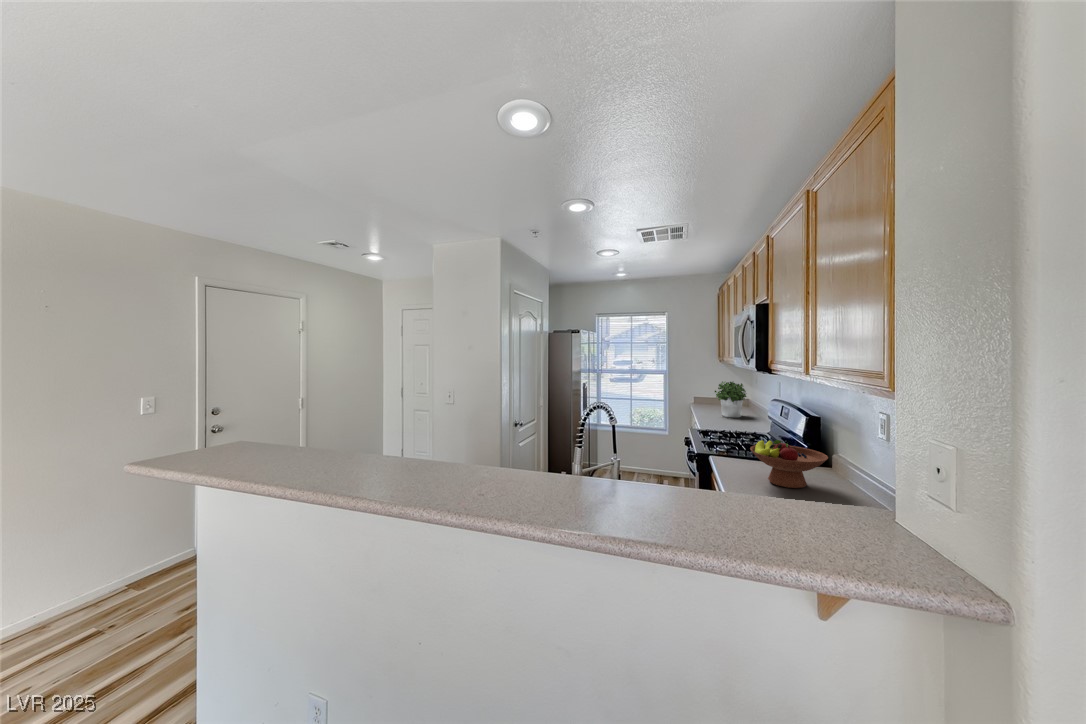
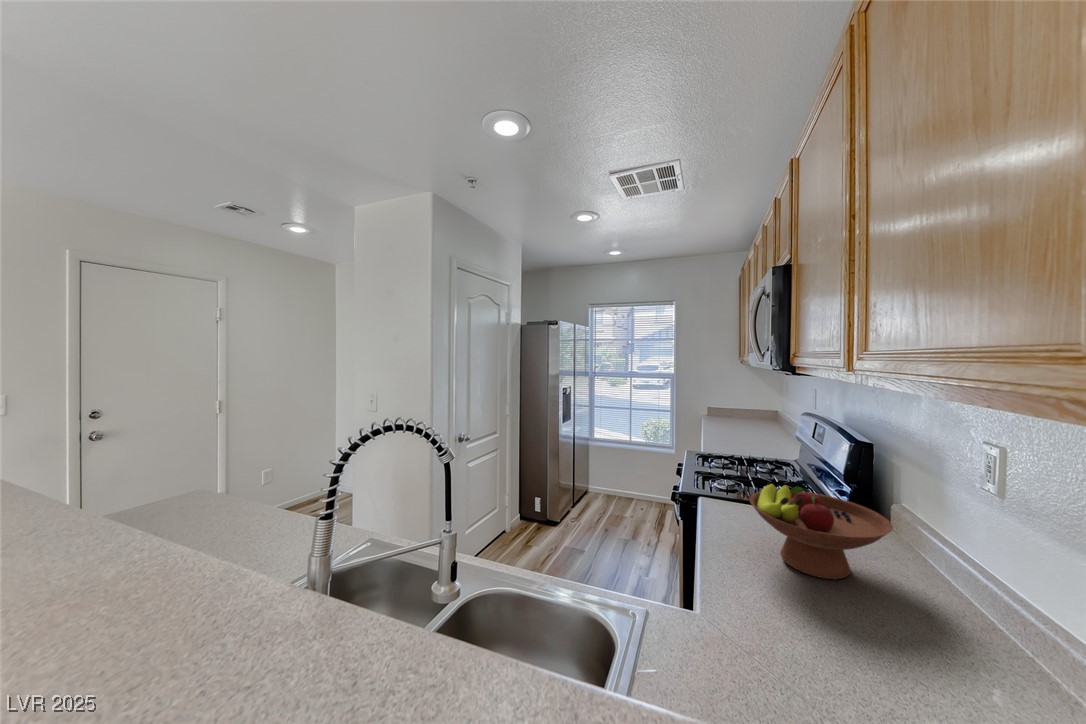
potted plant: present [715,382,746,418] -> none [728,387,772,435]

